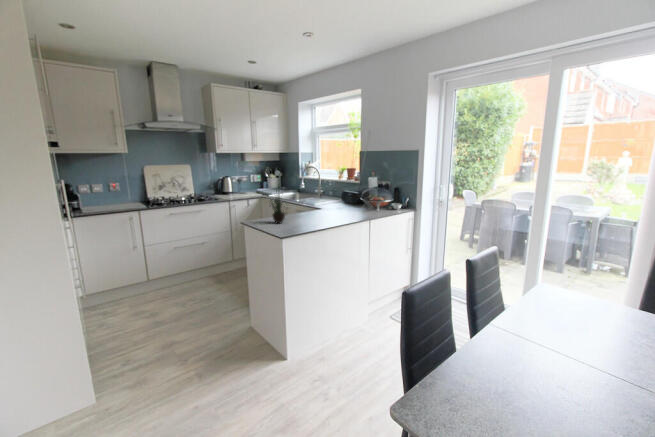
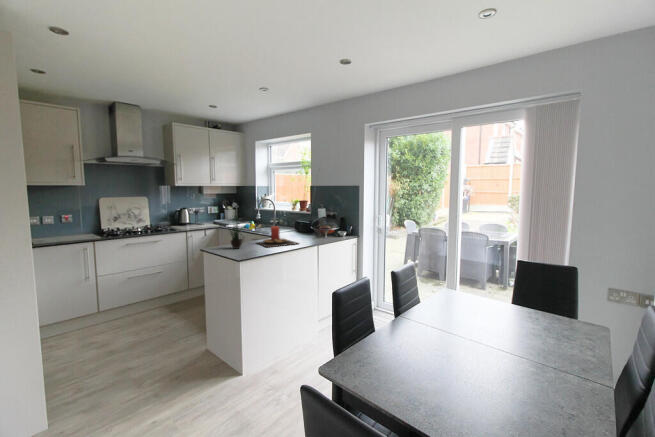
candle: none [300,198,349,223] -> present [257,226,299,247]

